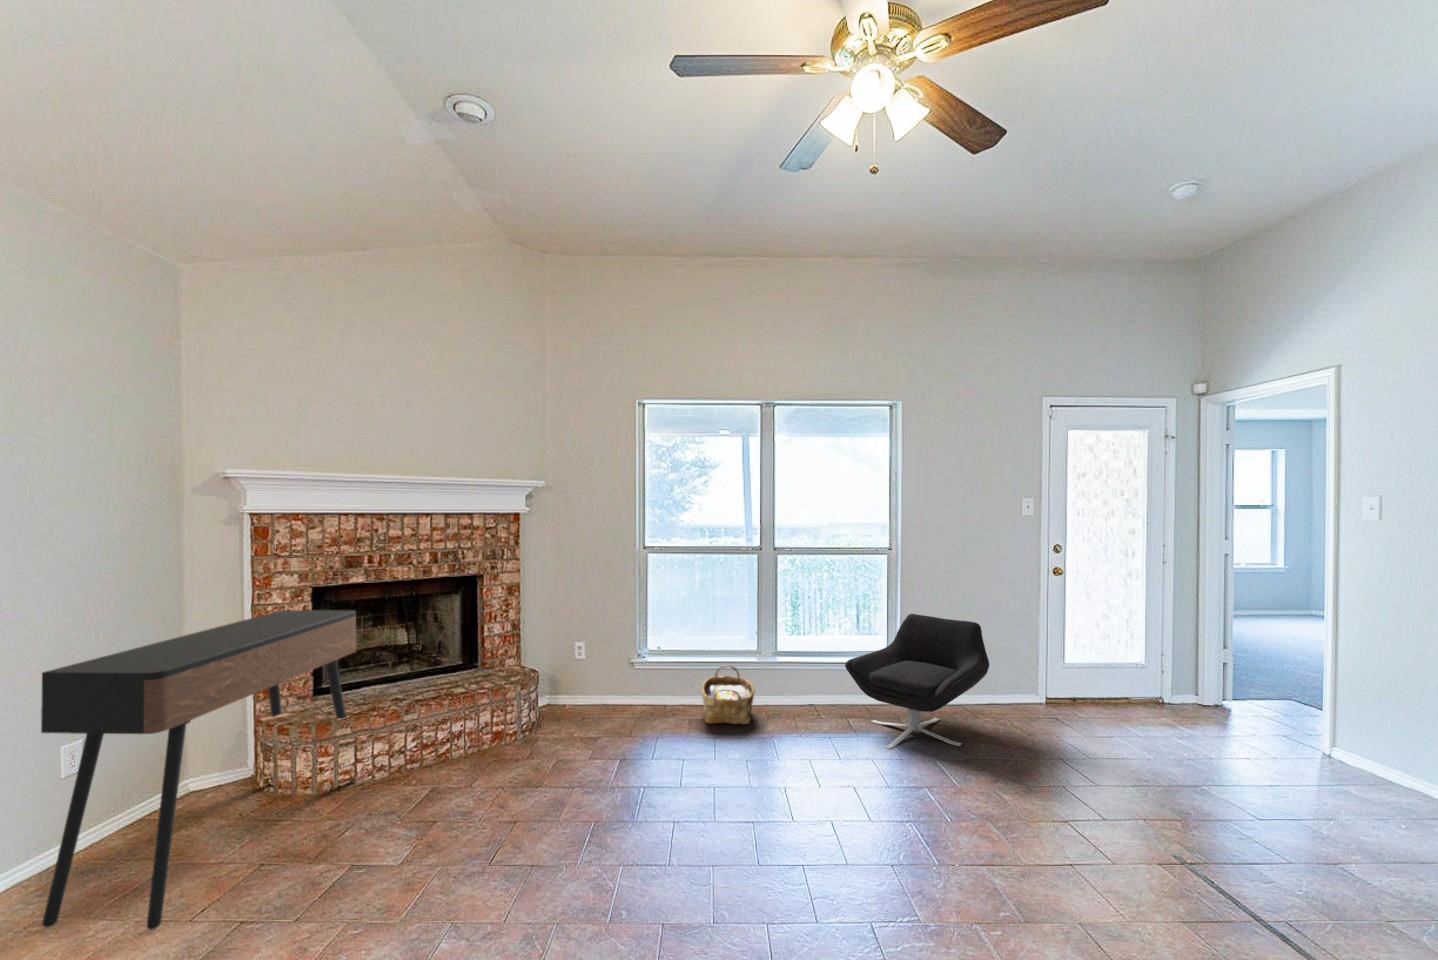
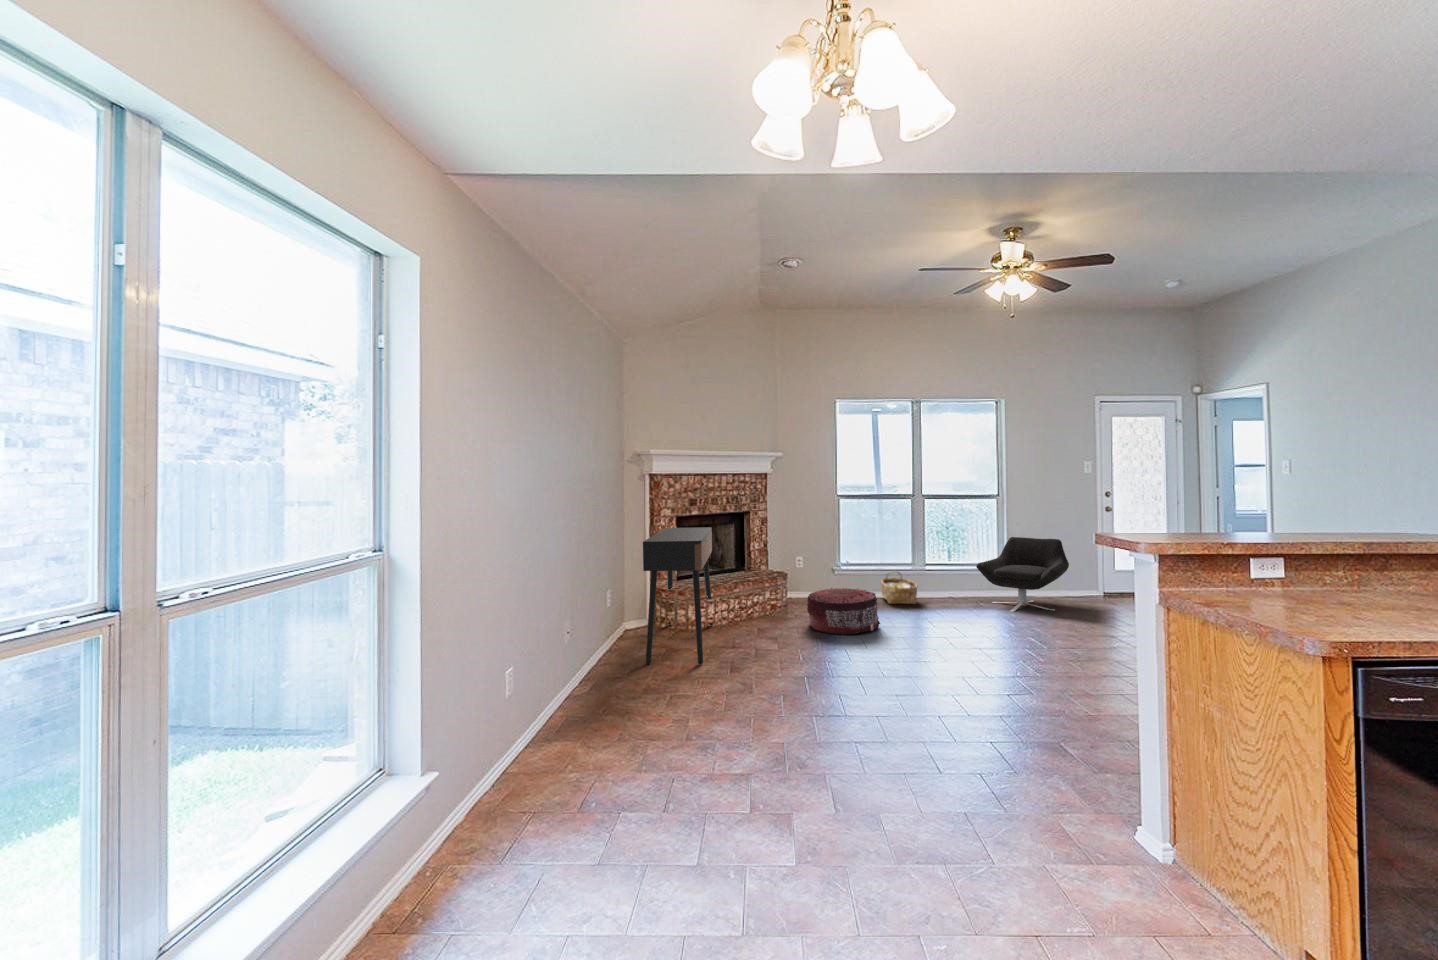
pouf: none [511,712,636,816] -> present [807,588,880,634]

